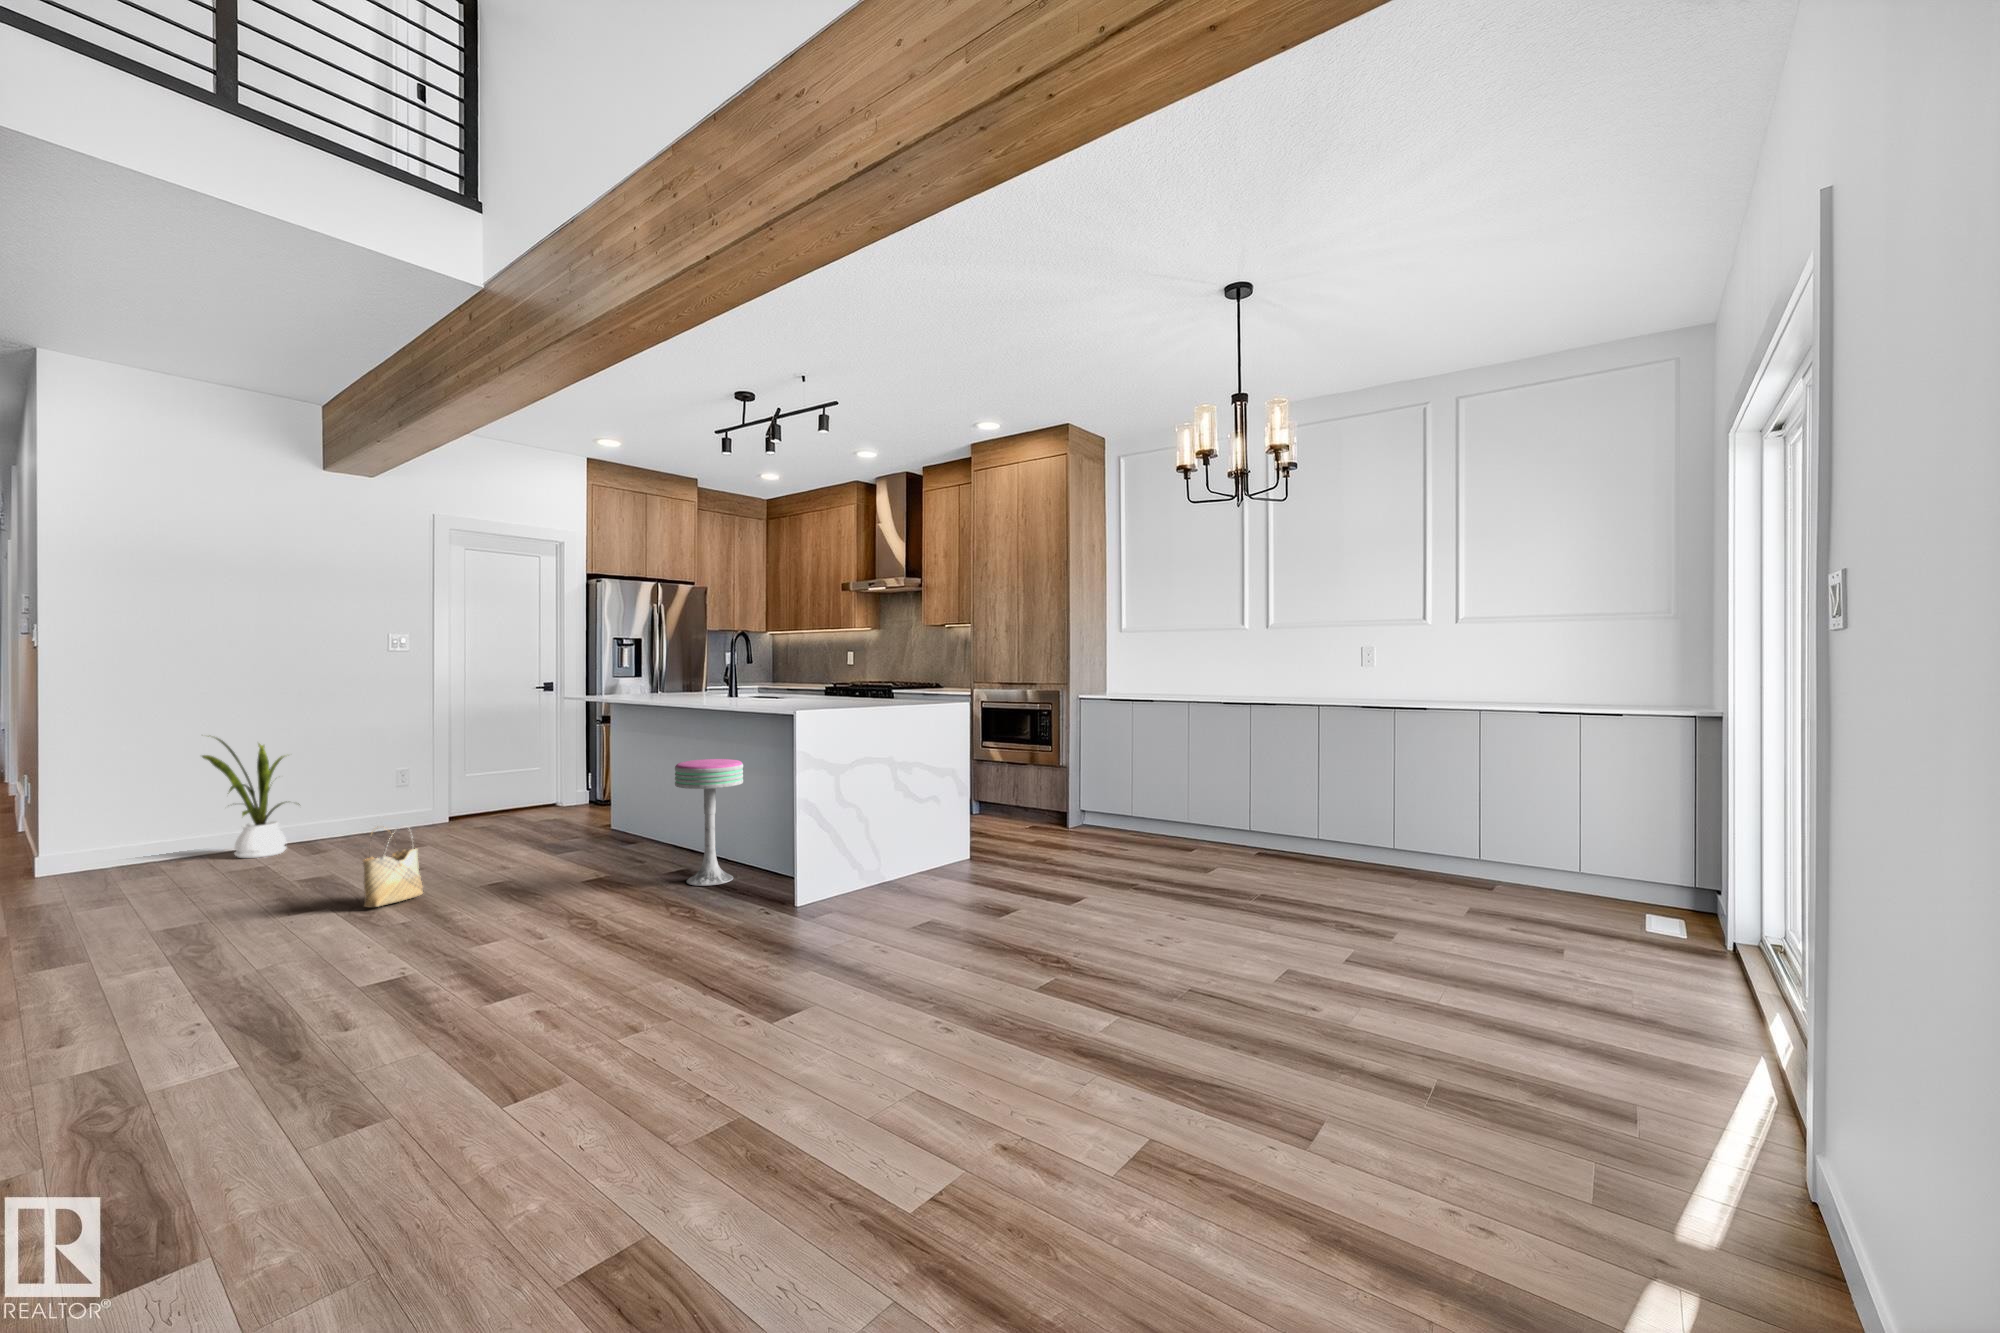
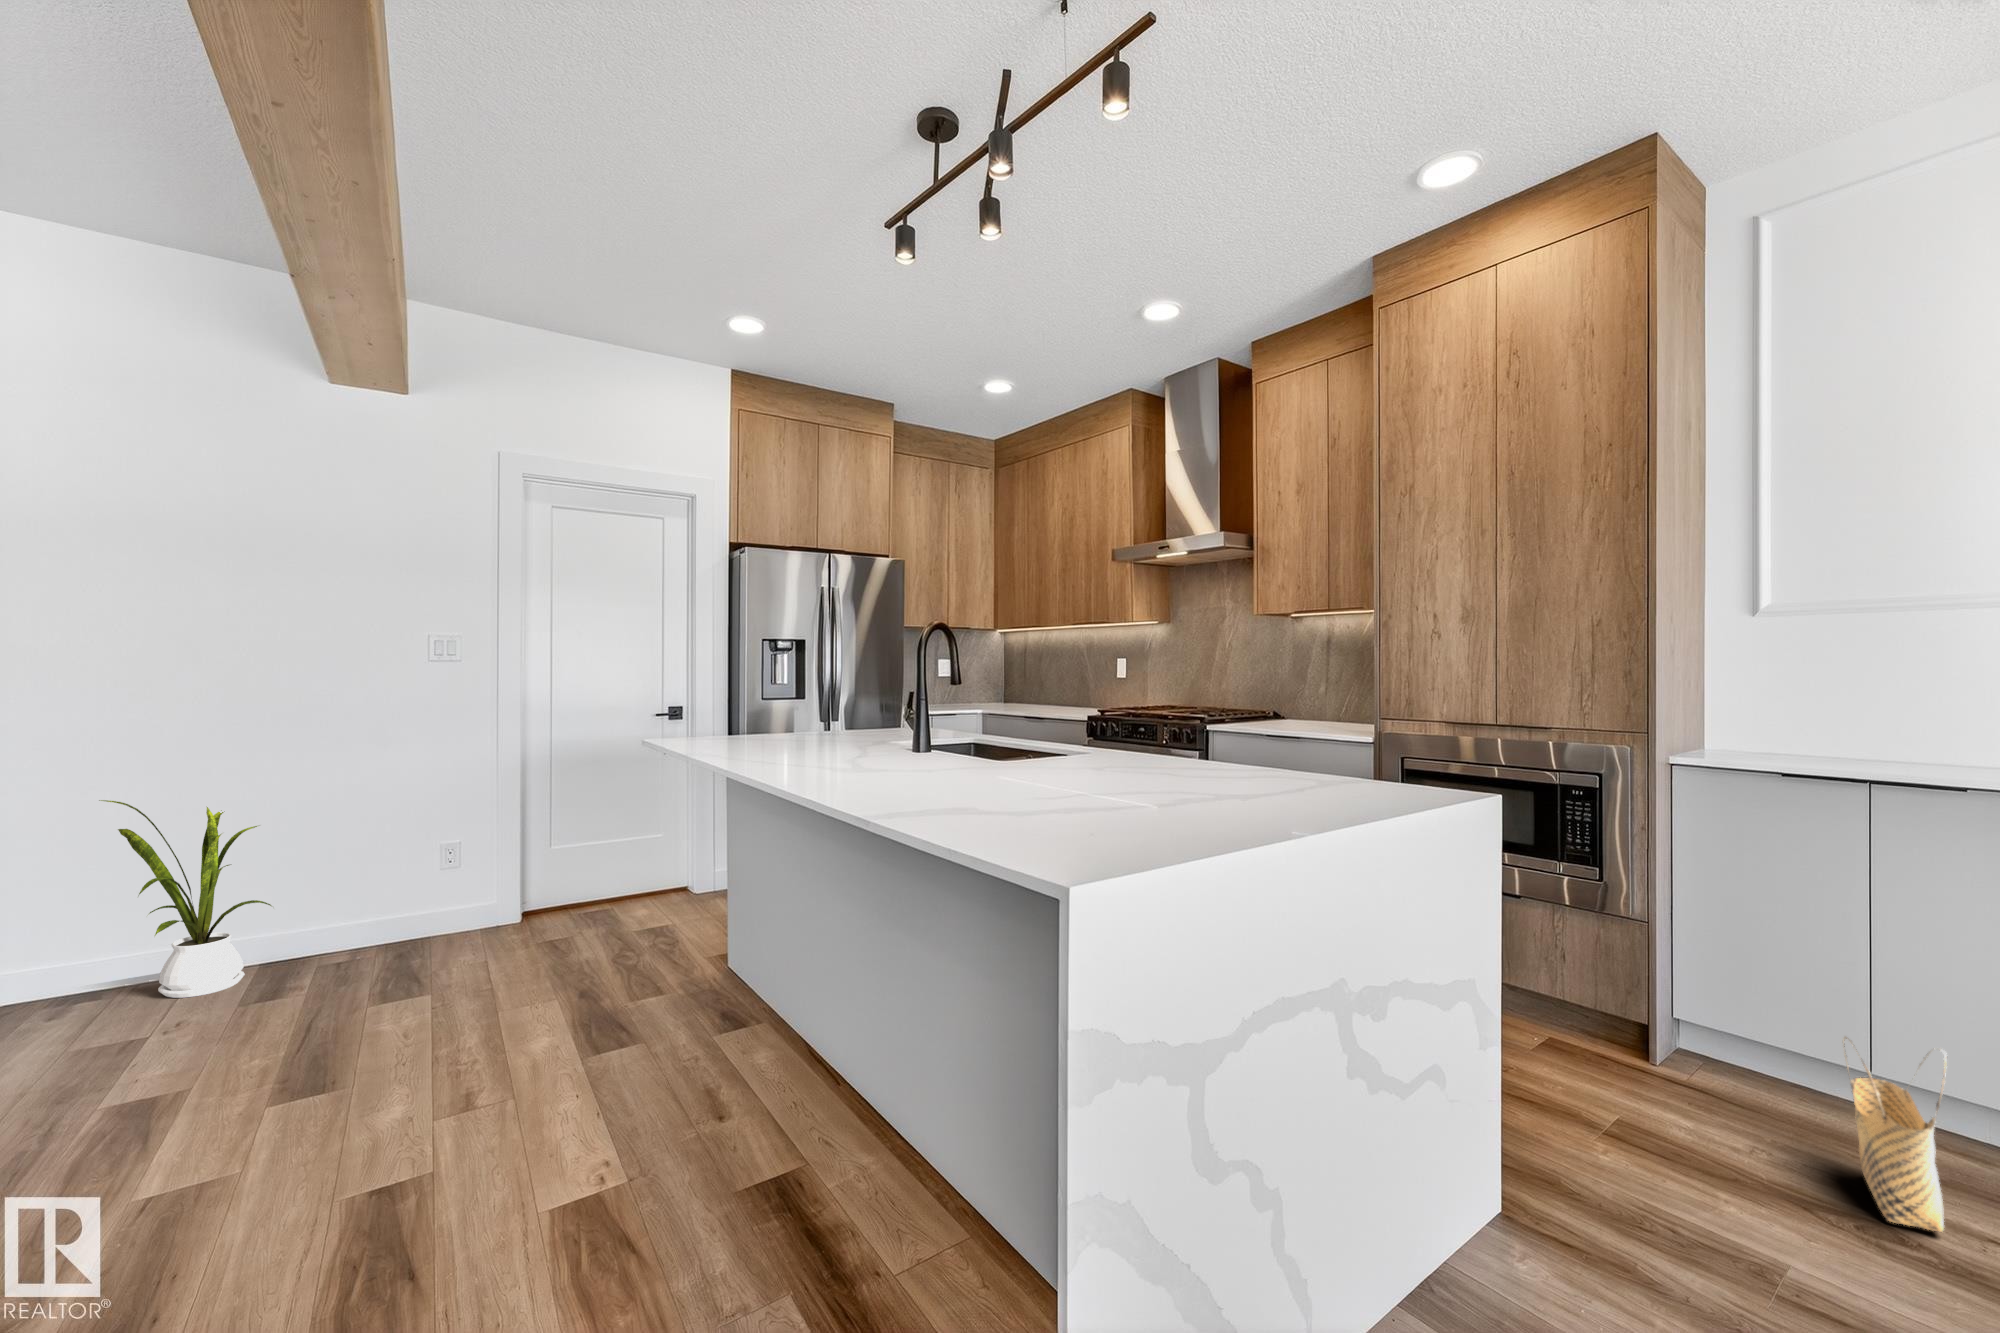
bar stool: present [675,759,743,886] -> none [741,921,900,1257]
woven basket: present [363,826,423,907] -> present [1844,1037,1947,1232]

